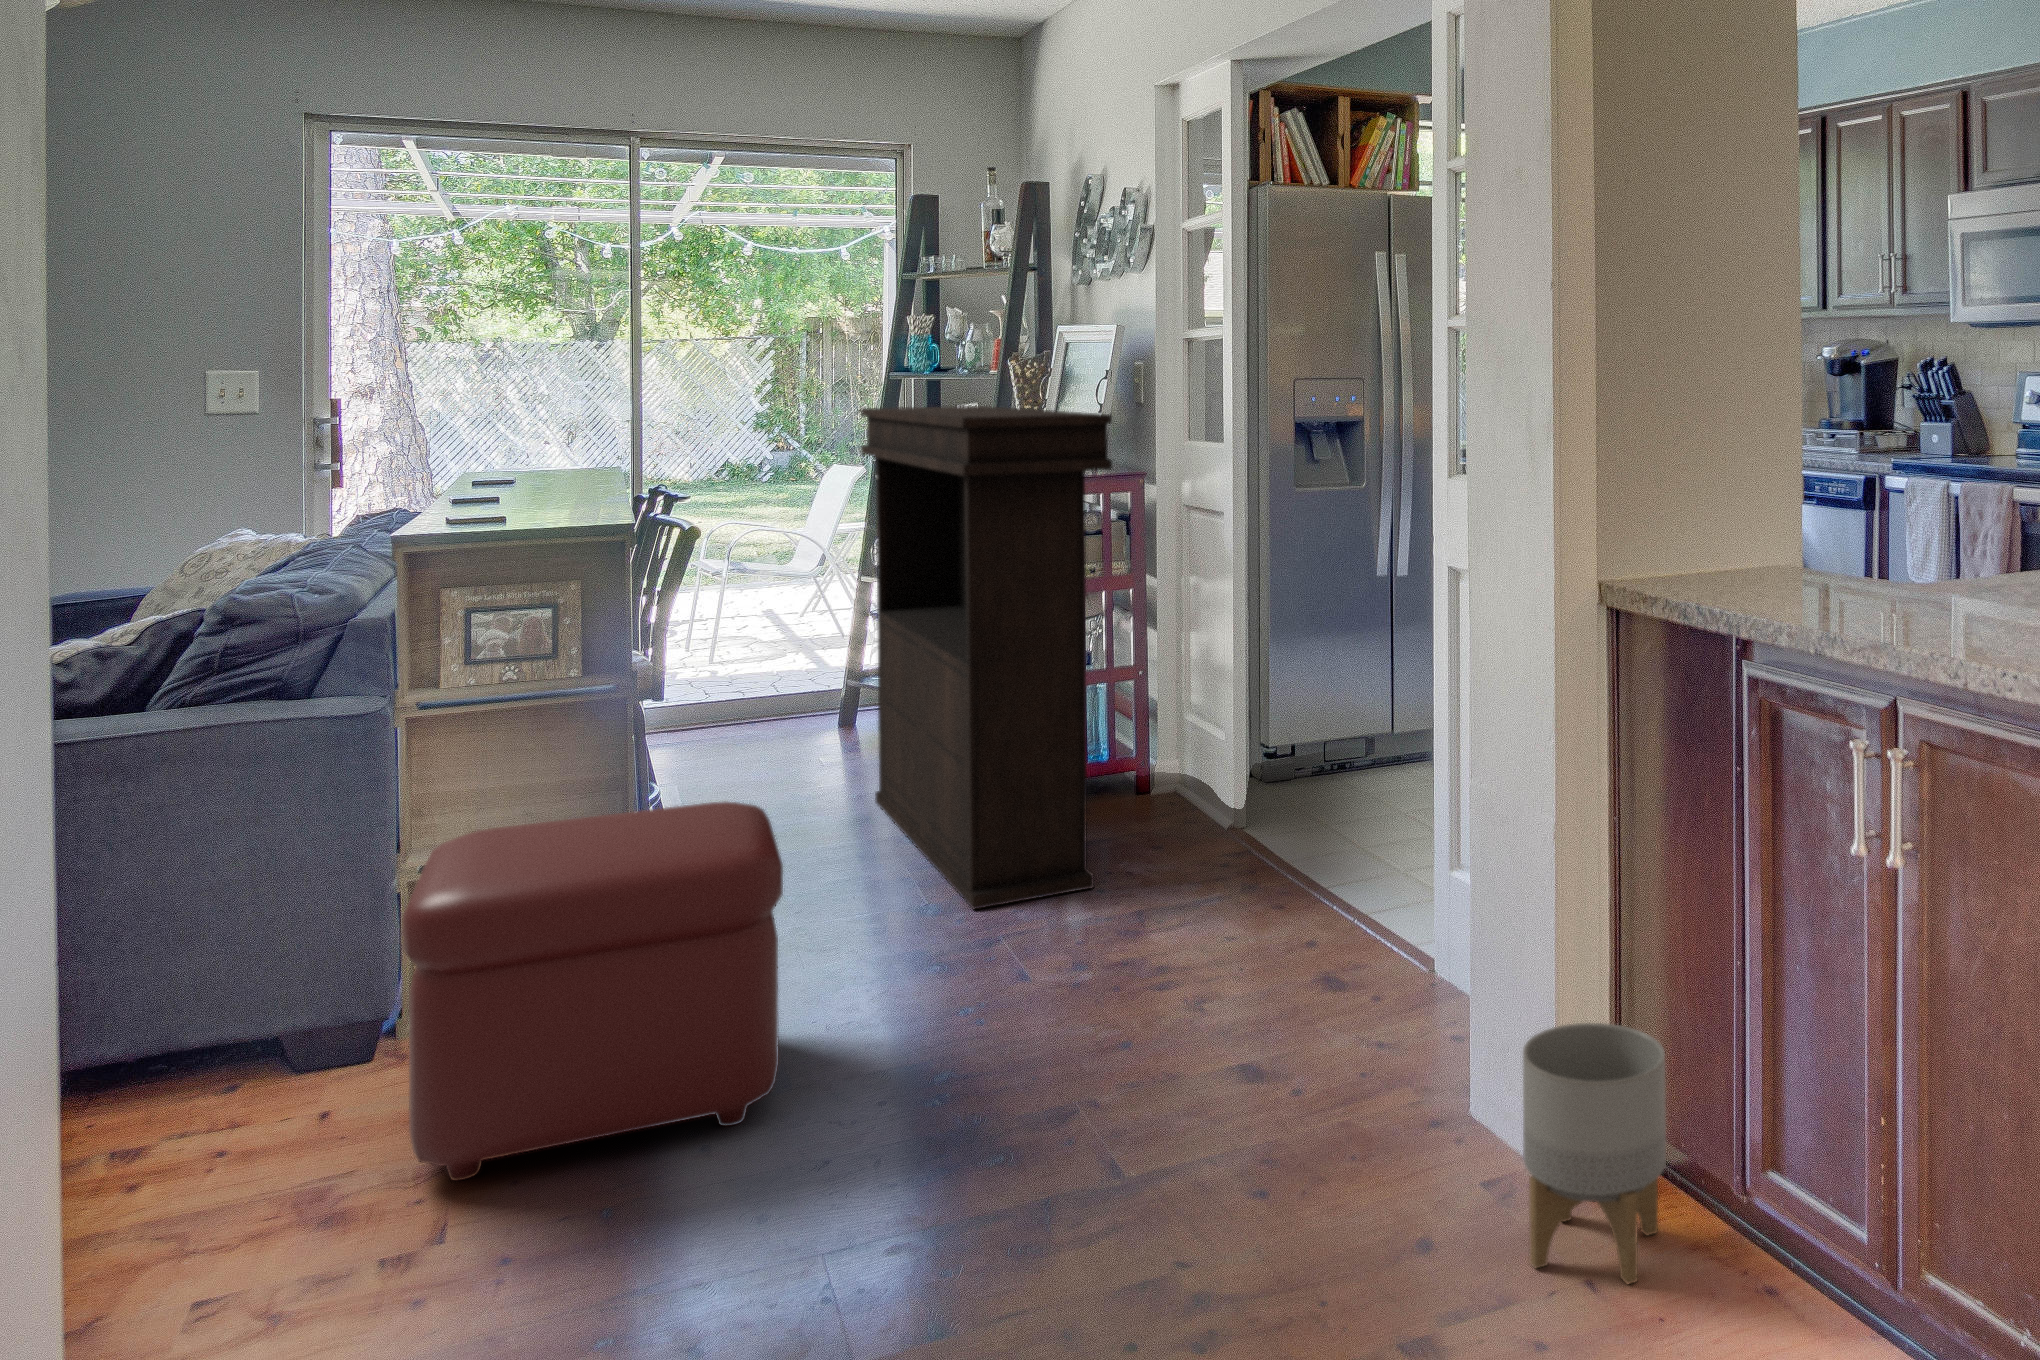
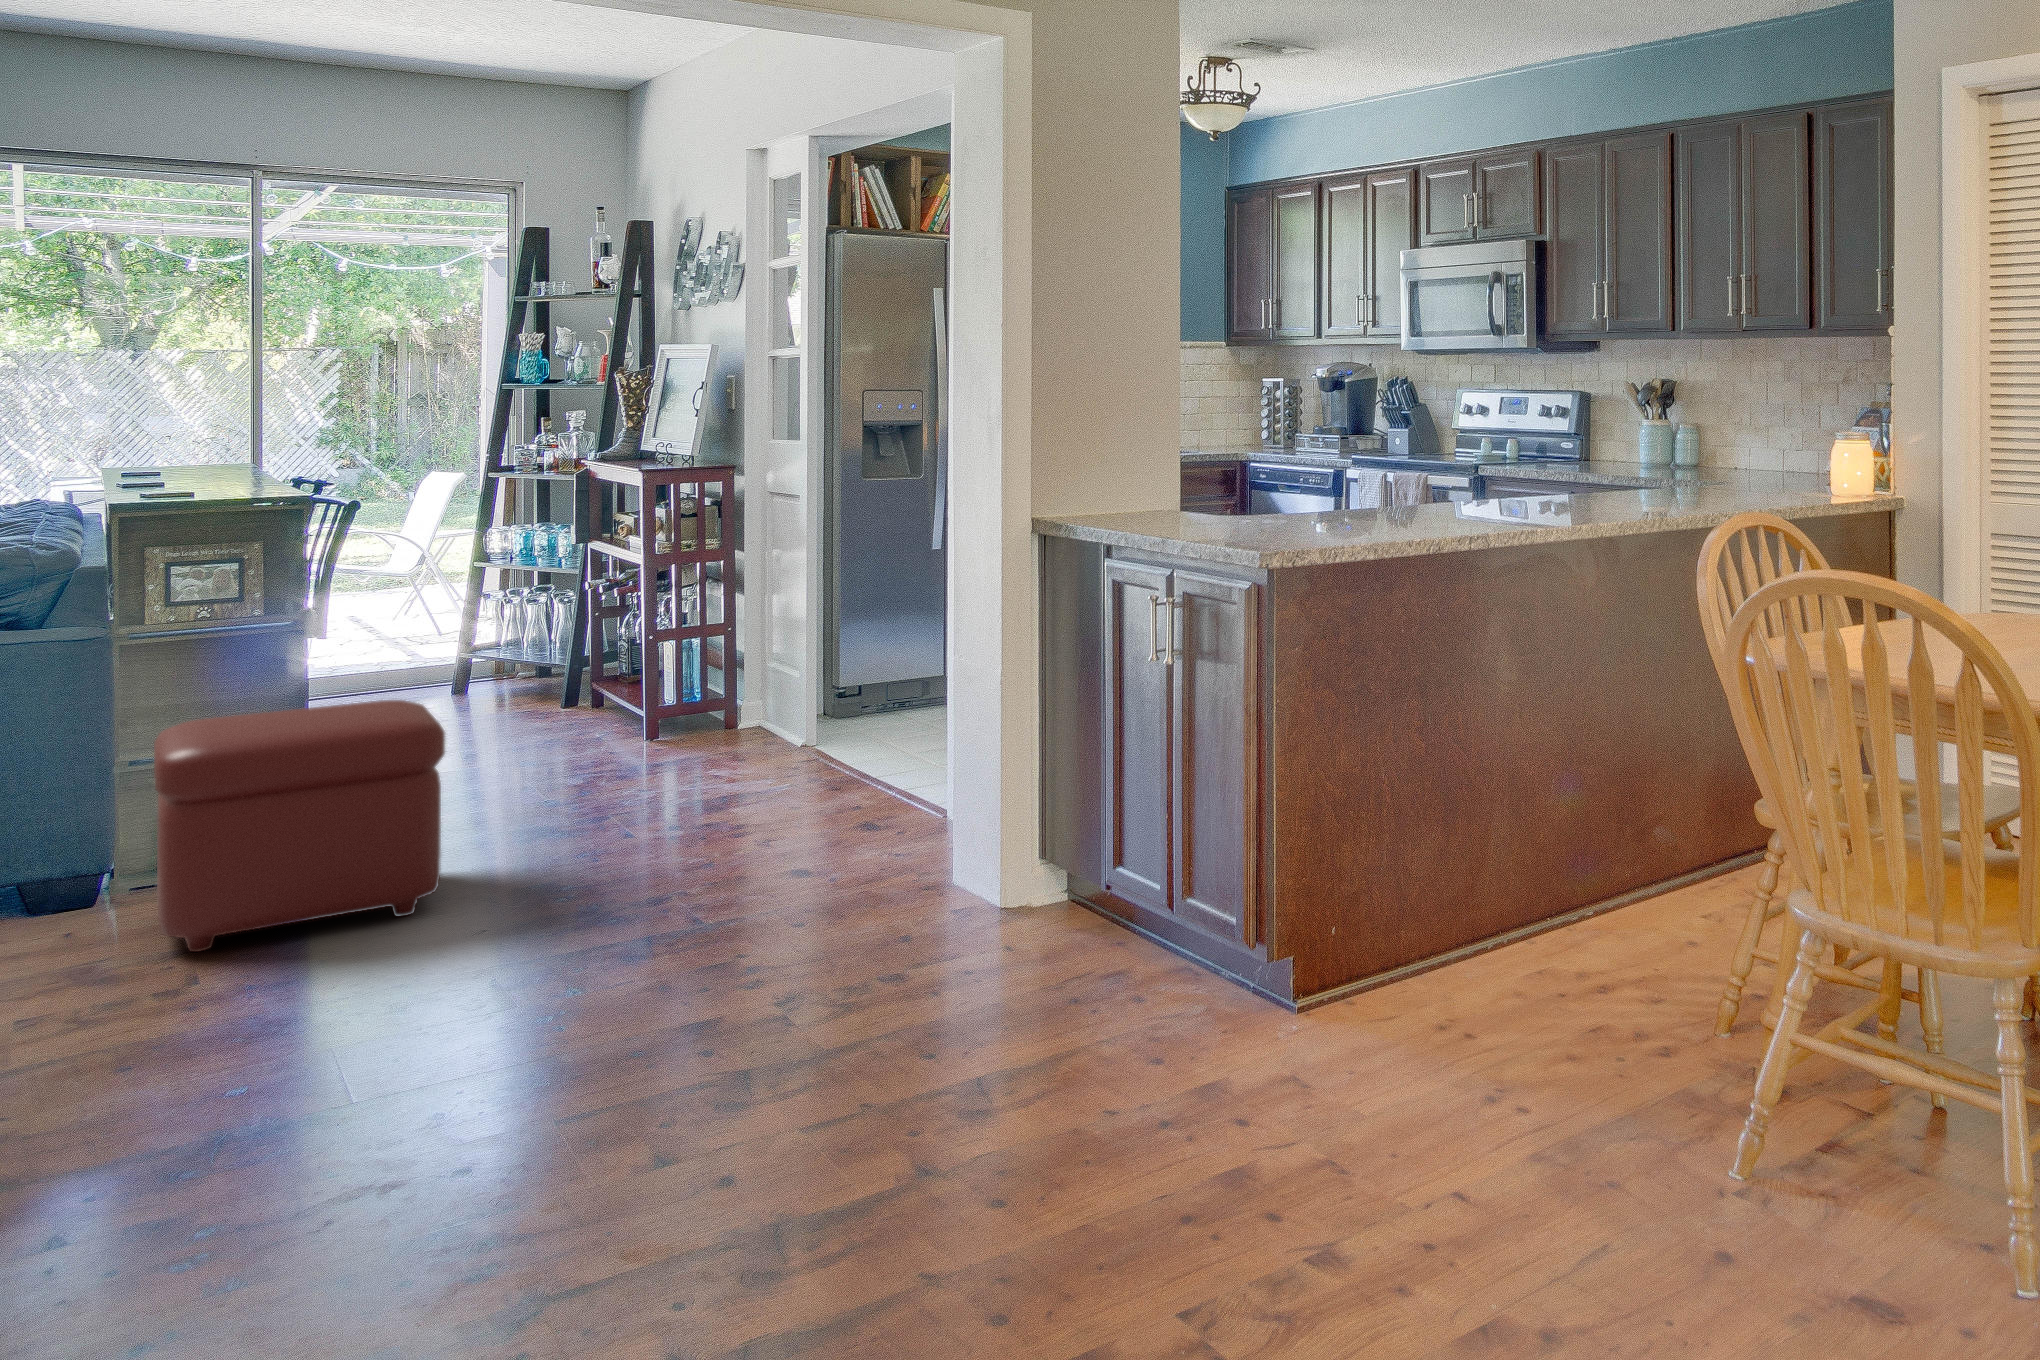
console table: present [860,406,1112,909] -> none [482,412,705,800]
planter: present [1523,1023,1666,1284] -> none [970,797,1062,942]

